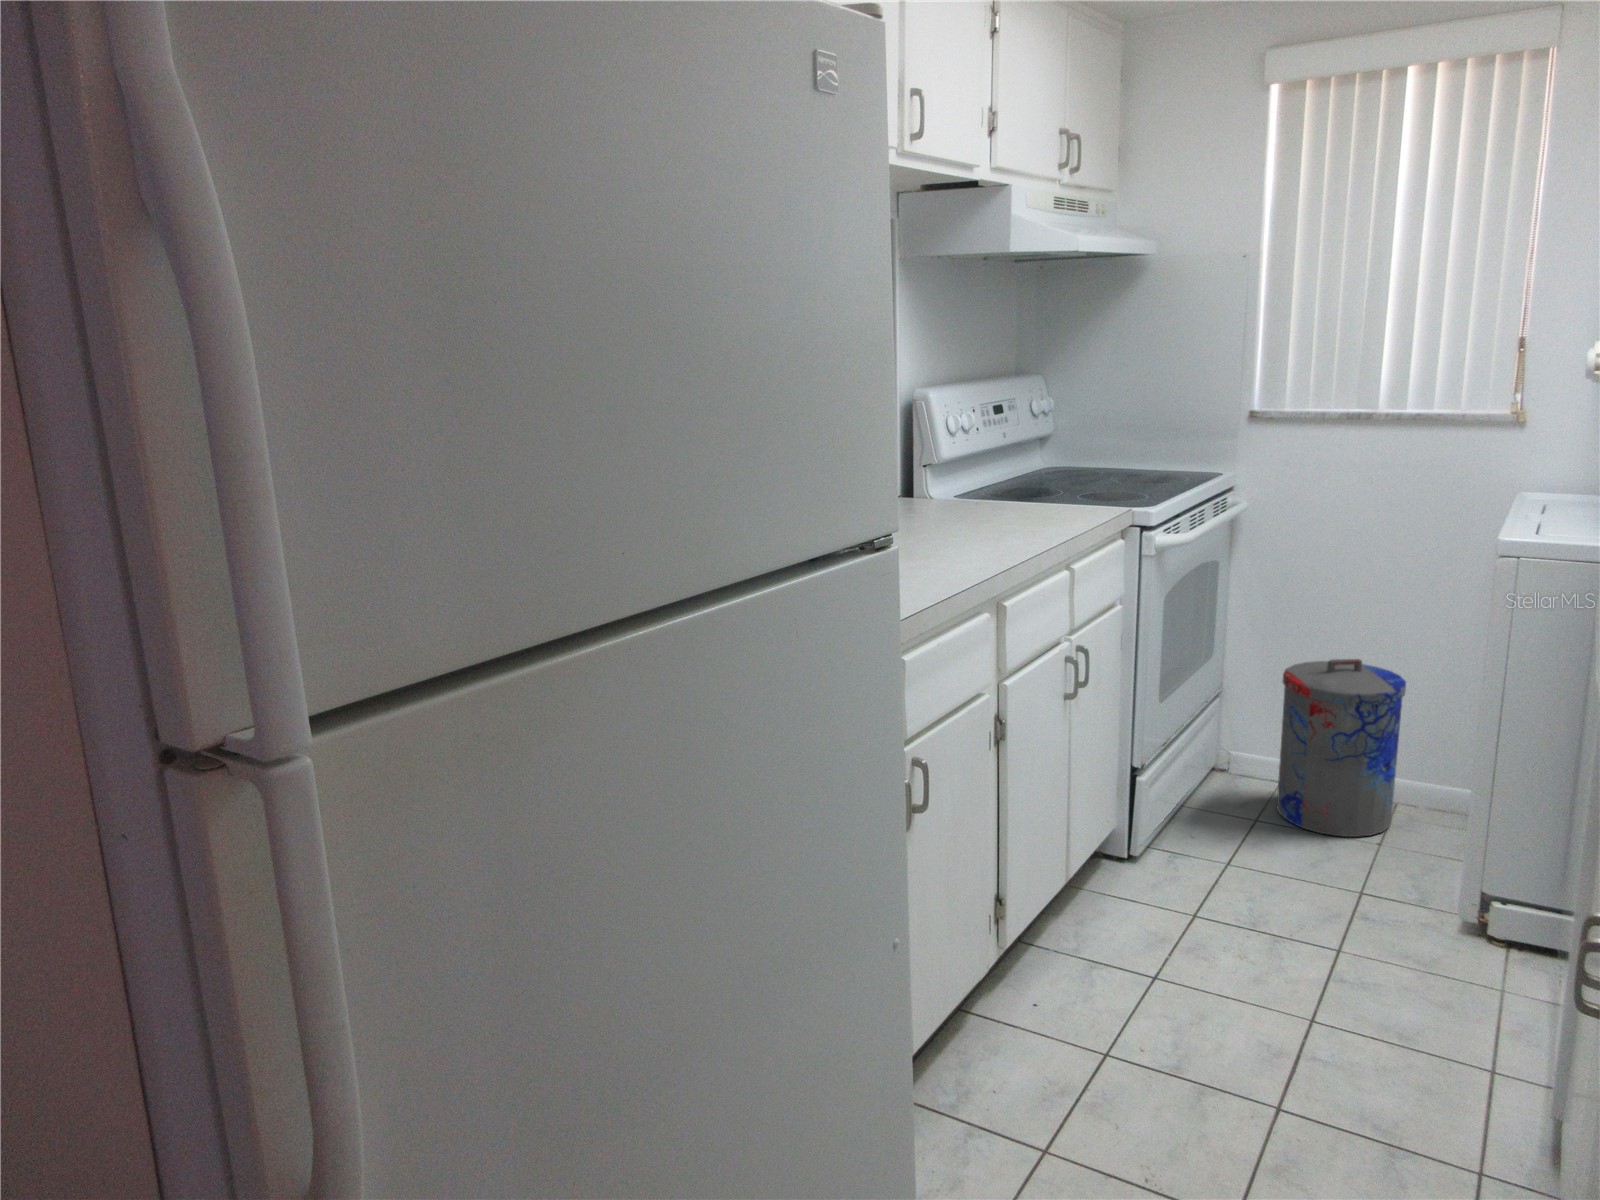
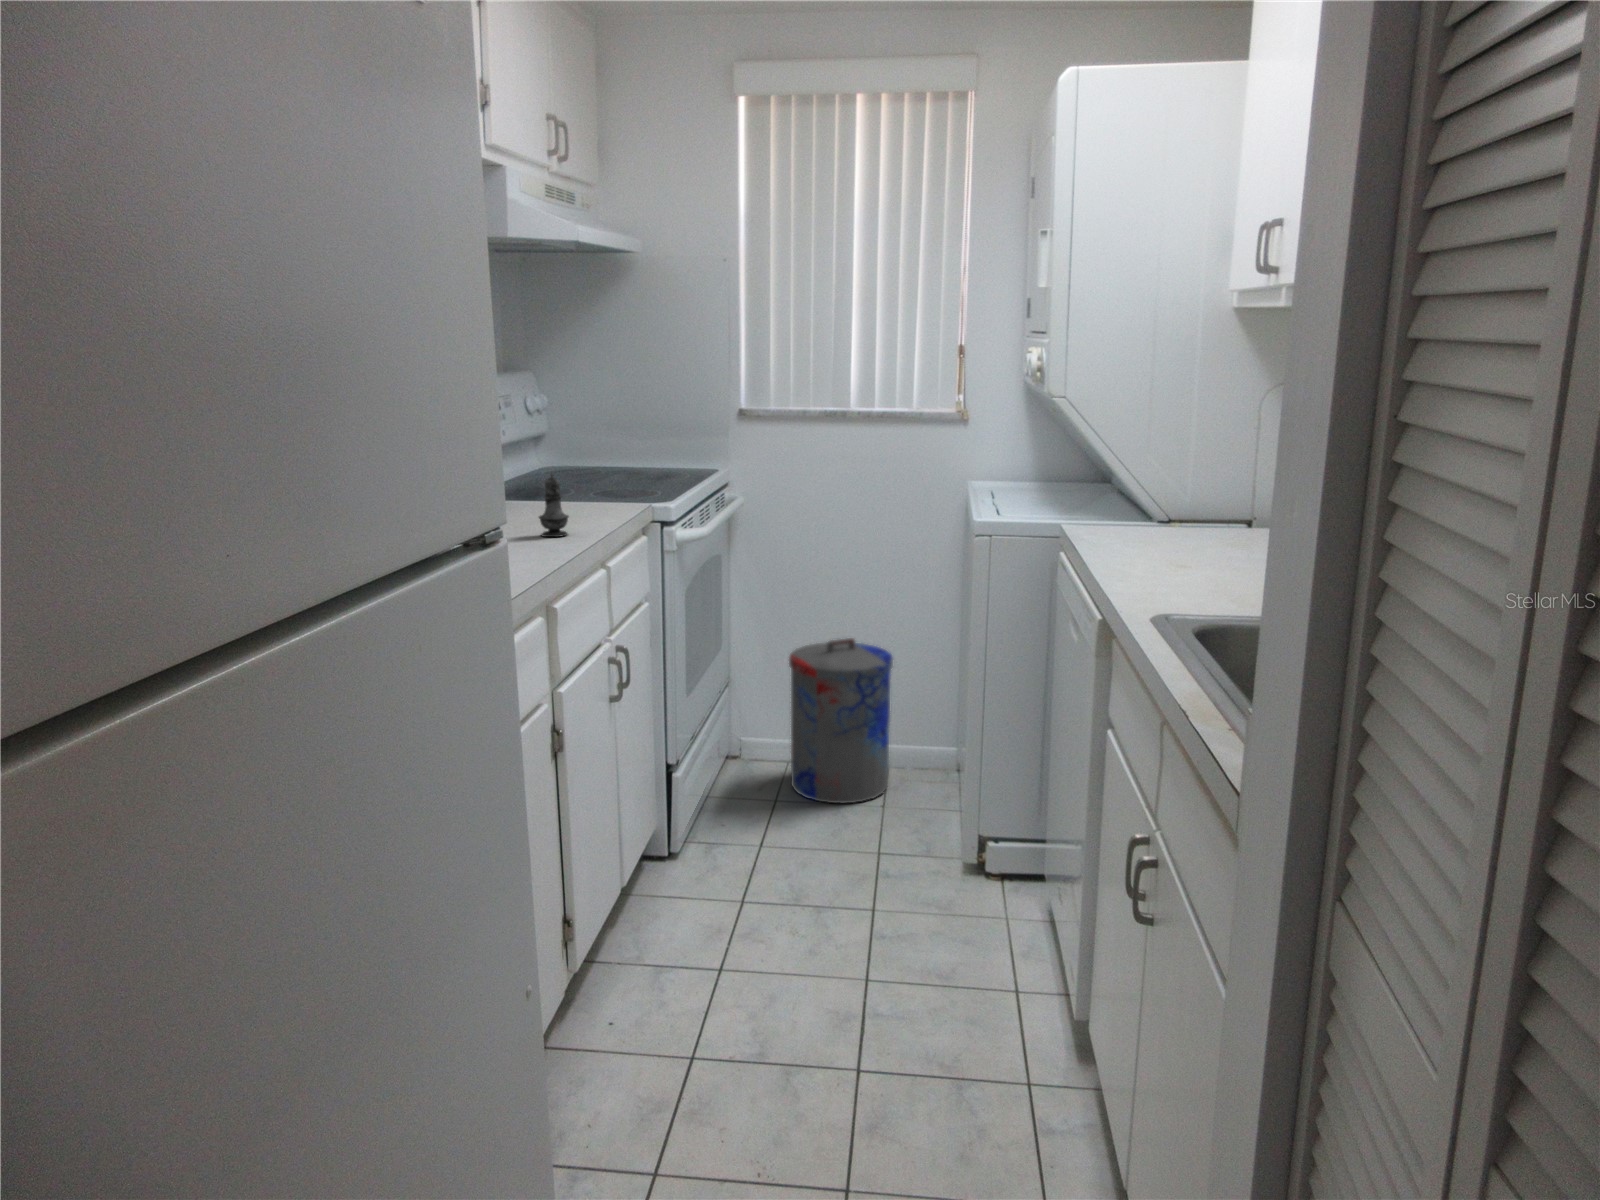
salt shaker: none [1005,479,1034,539] -> present [539,474,569,537]

